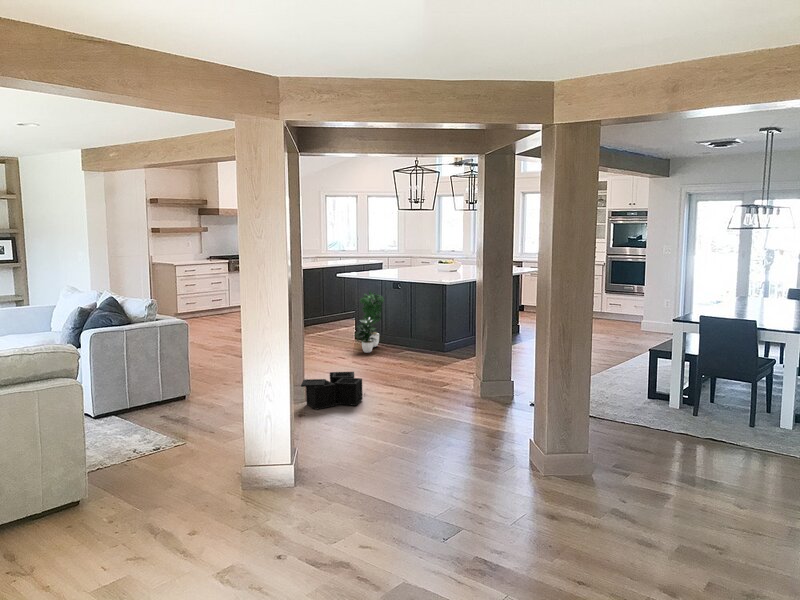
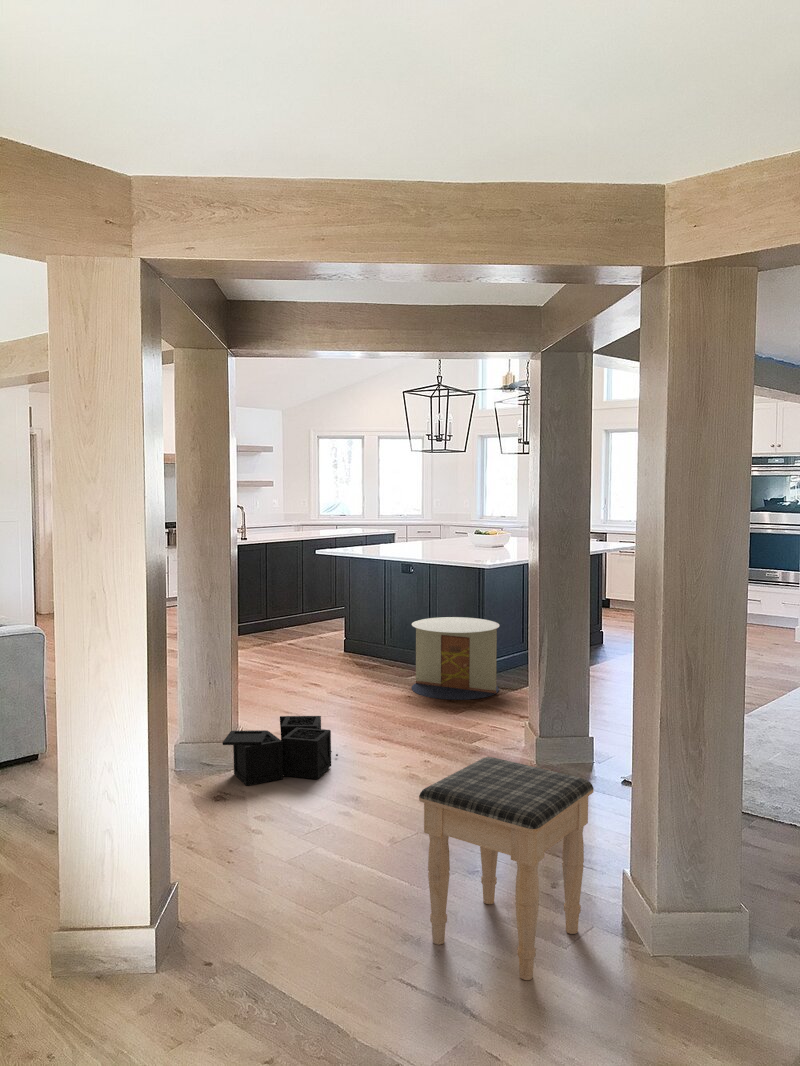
potted plant: present [354,292,384,353] -> none [335,574,388,676]
side table: none [402,315,457,365] -> present [412,617,499,700]
footstool: none [427,382,516,486] -> present [419,757,594,980]

